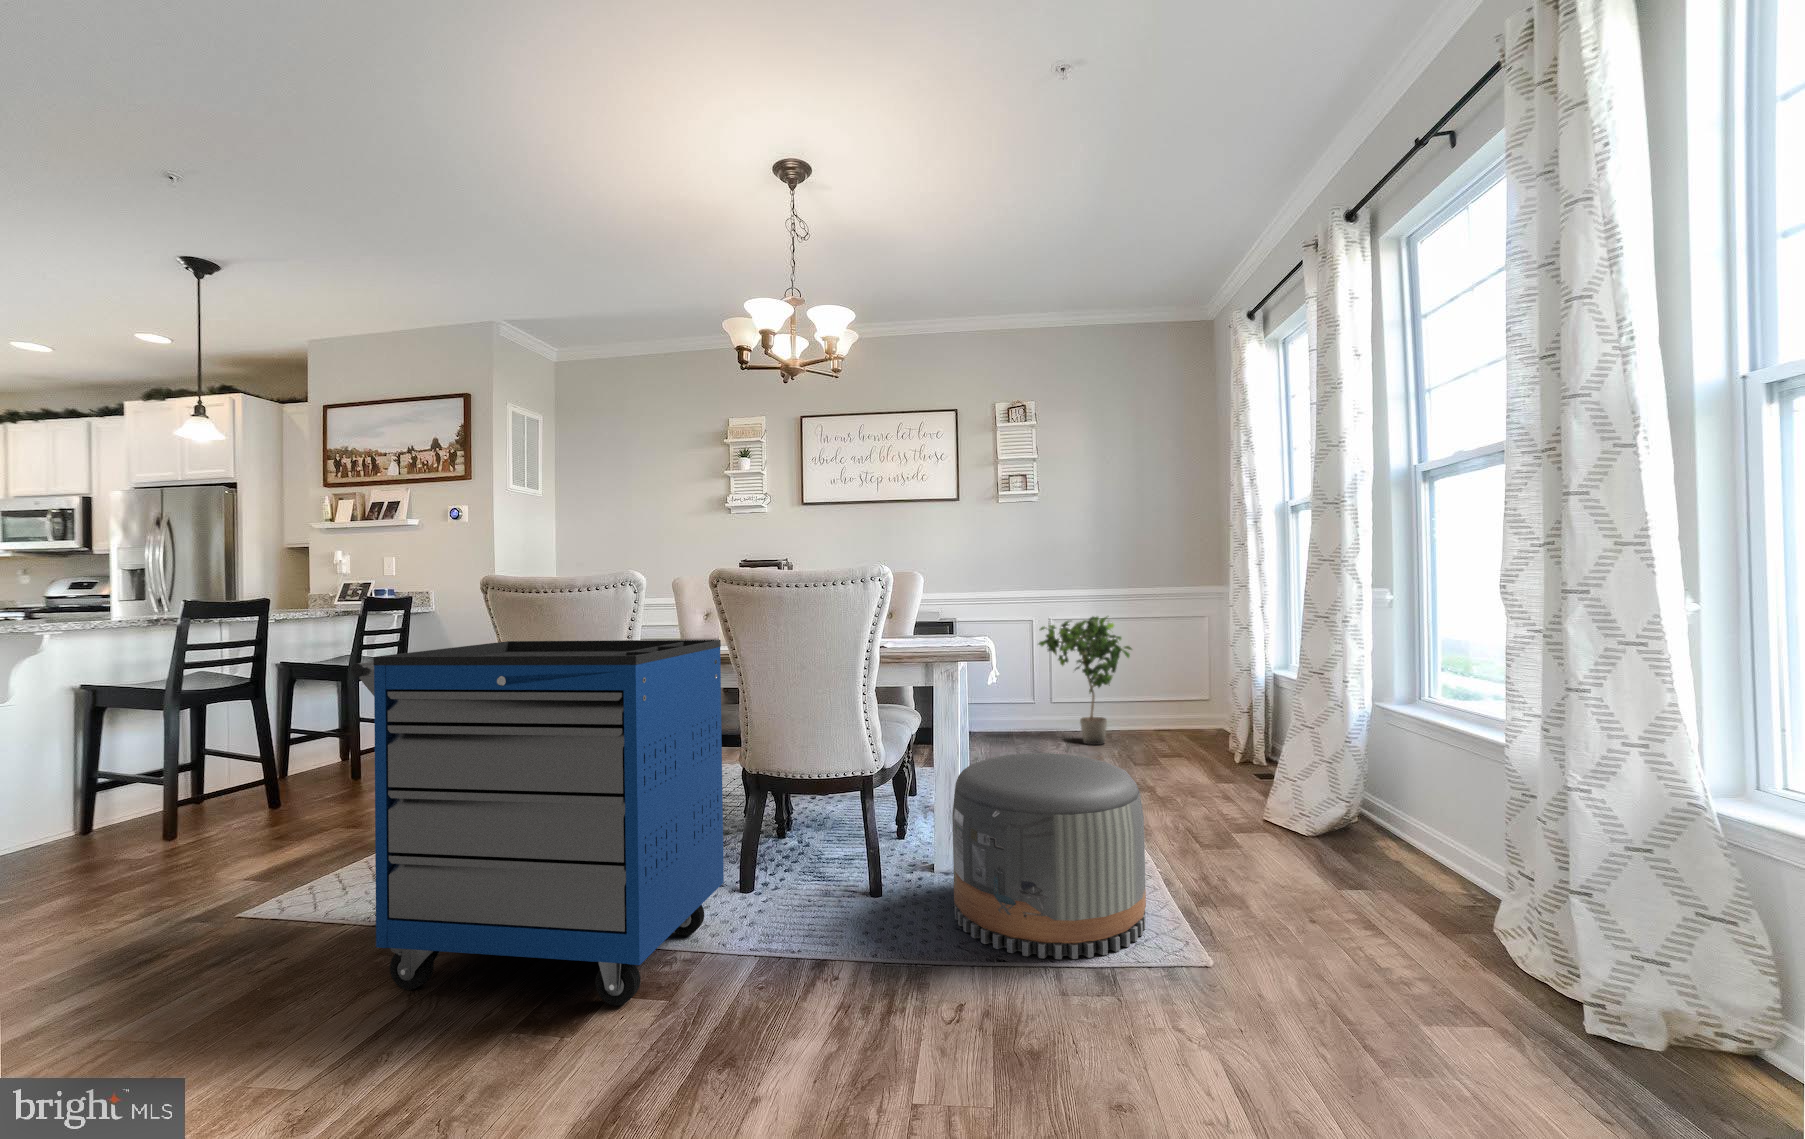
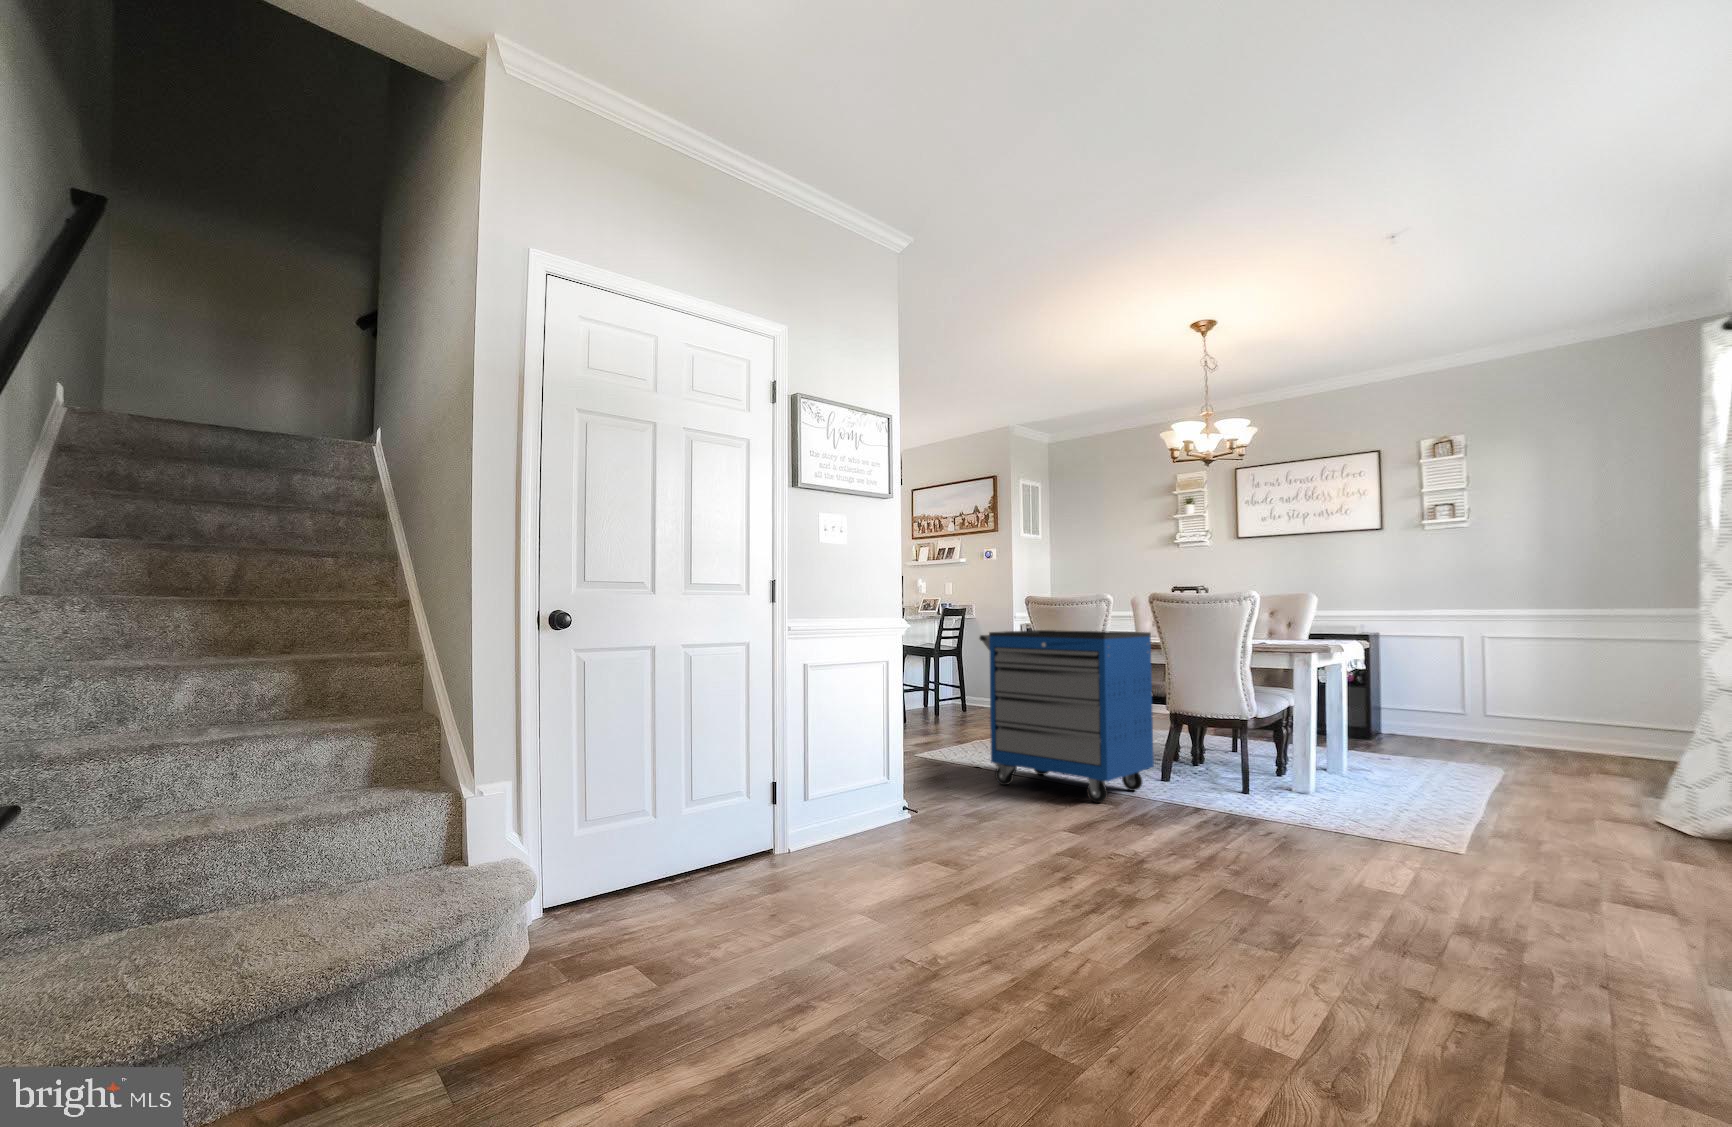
potted plant: present [1039,617,1132,745] -> none [1460,637,1582,758]
pouf: present [952,753,1146,959] -> none [1297,716,1443,835]

